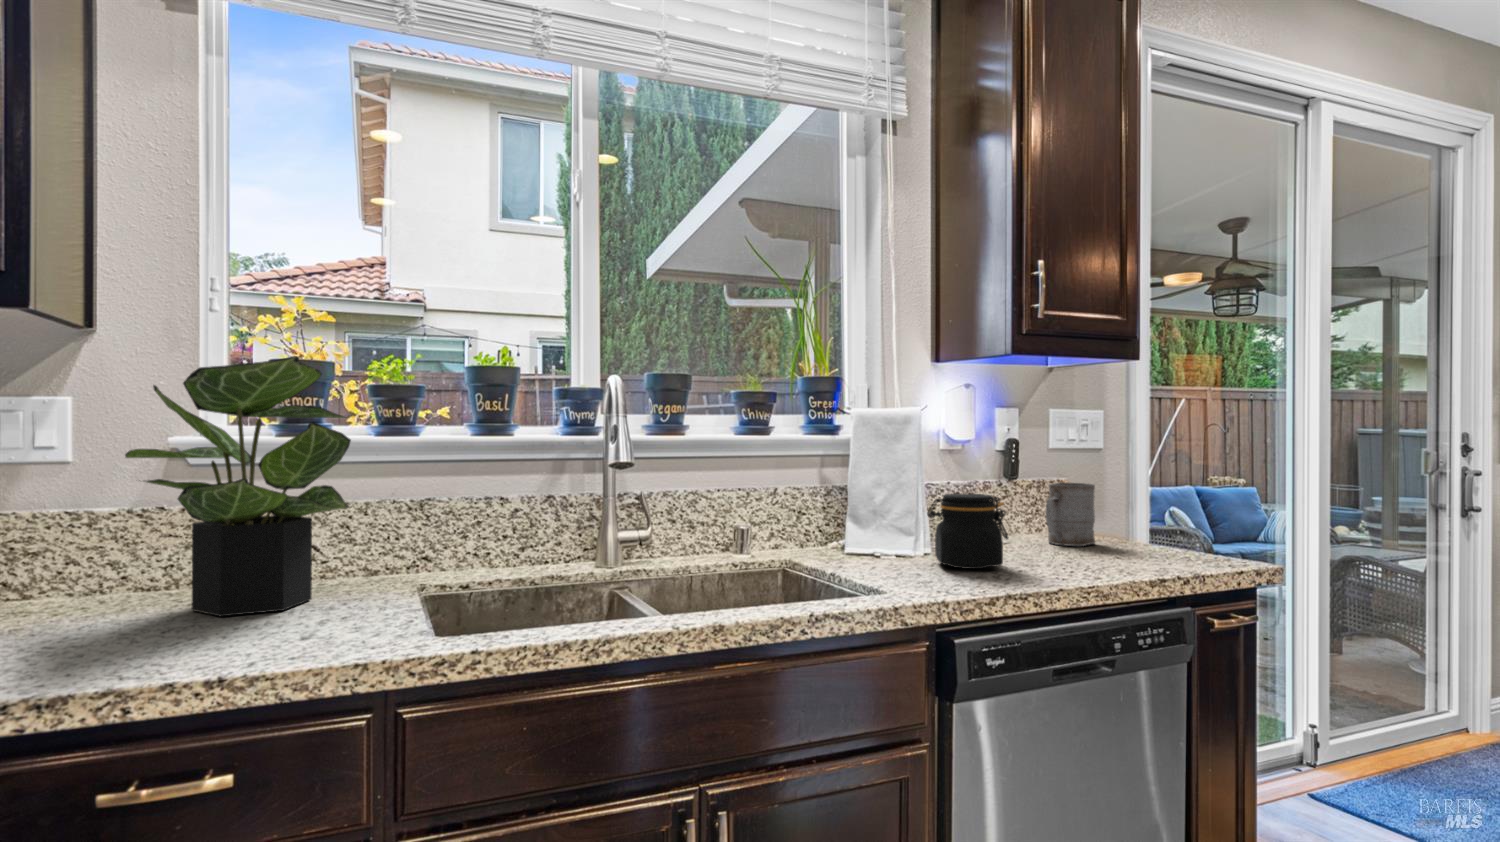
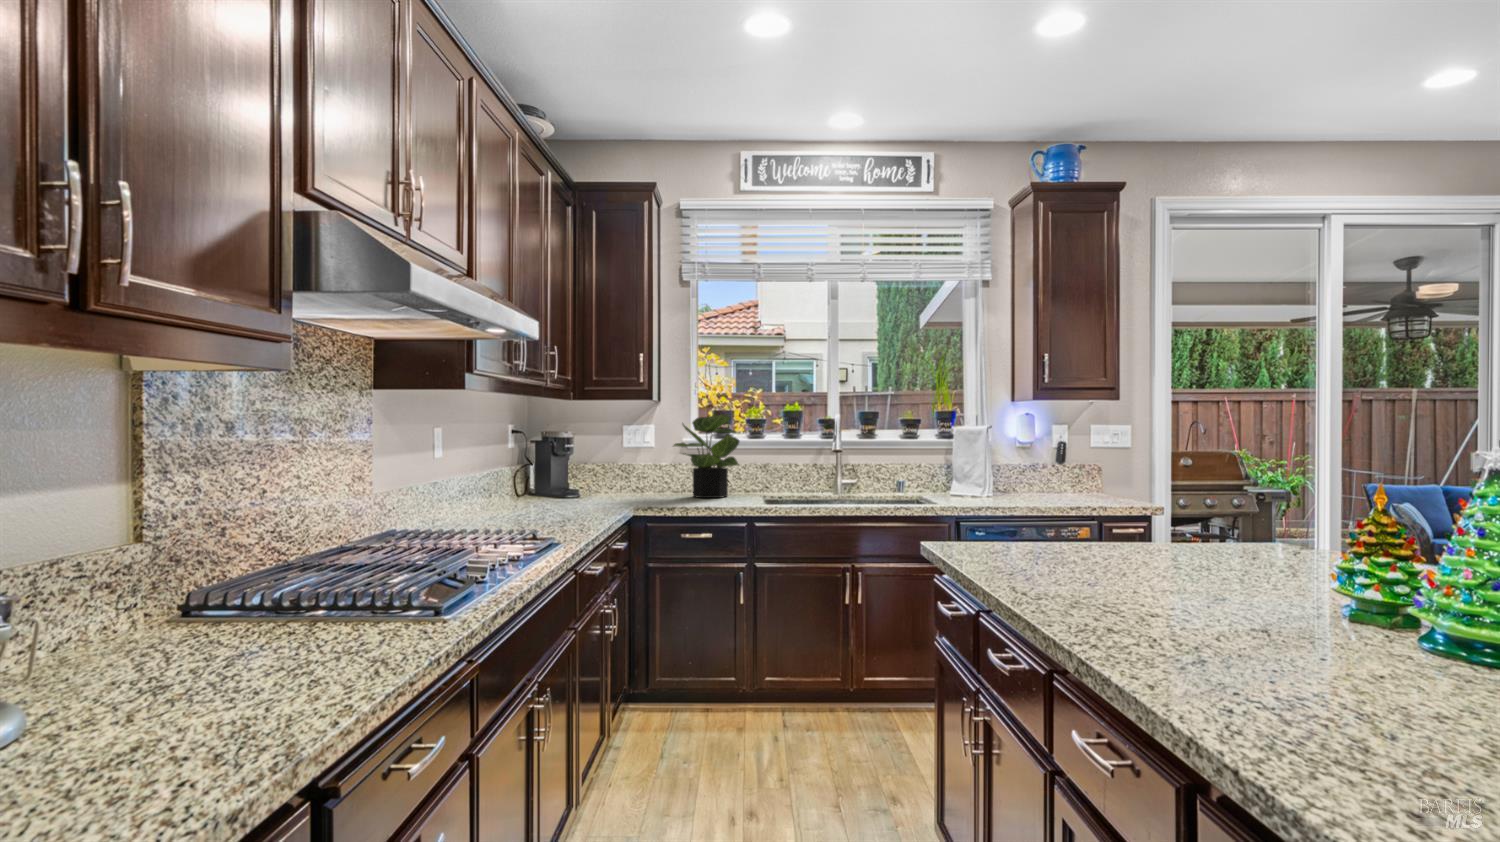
mug: present [1045,482,1095,546] -> none [1063,465,1094,497]
jar: present [927,494,1008,569] -> none [977,467,1016,501]

